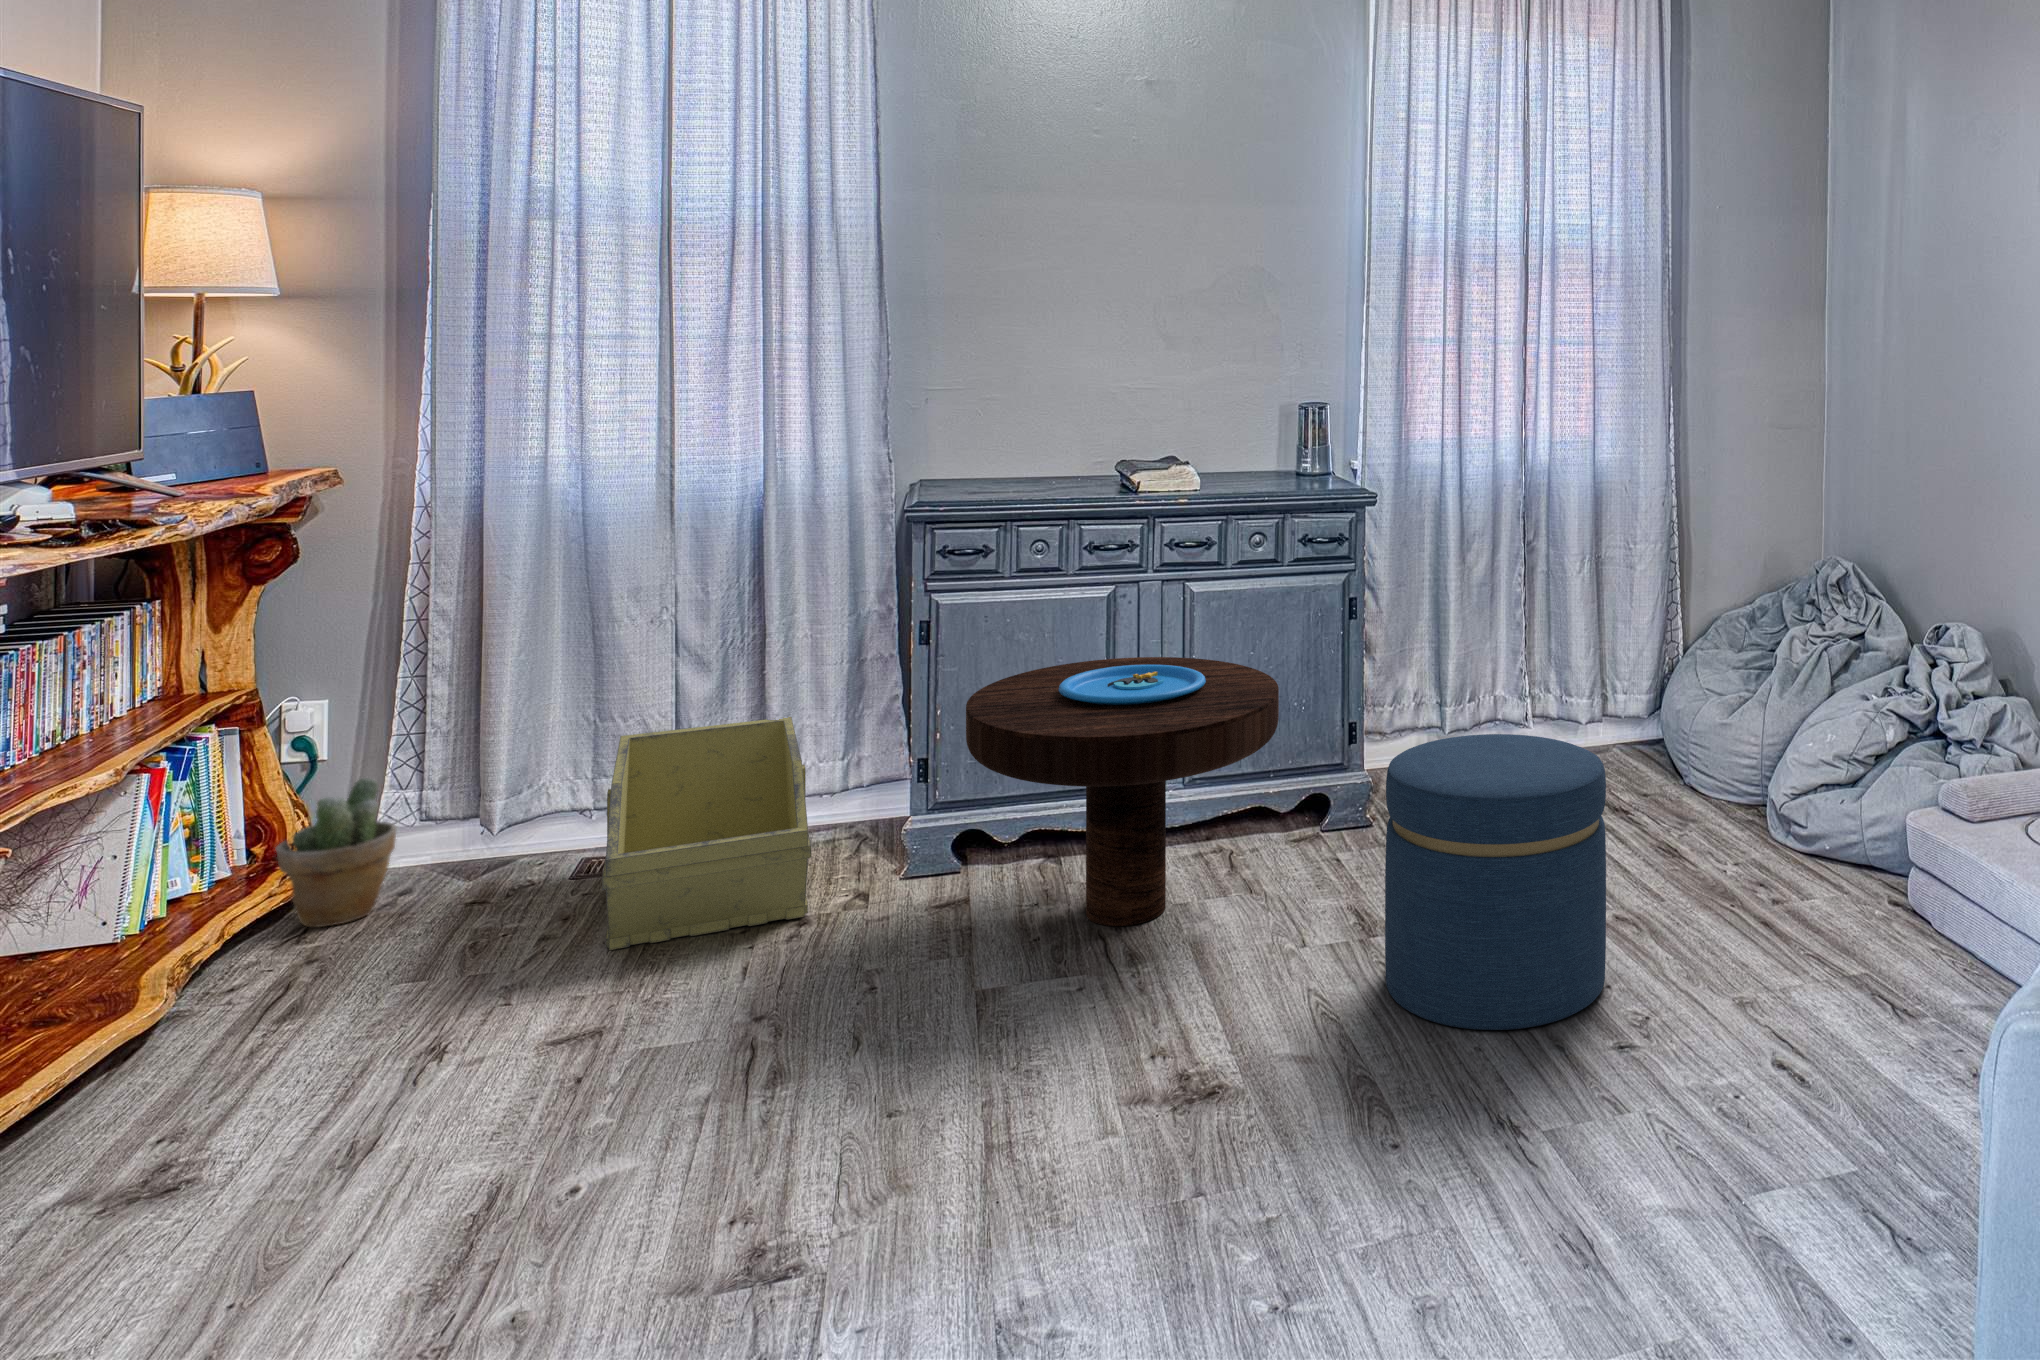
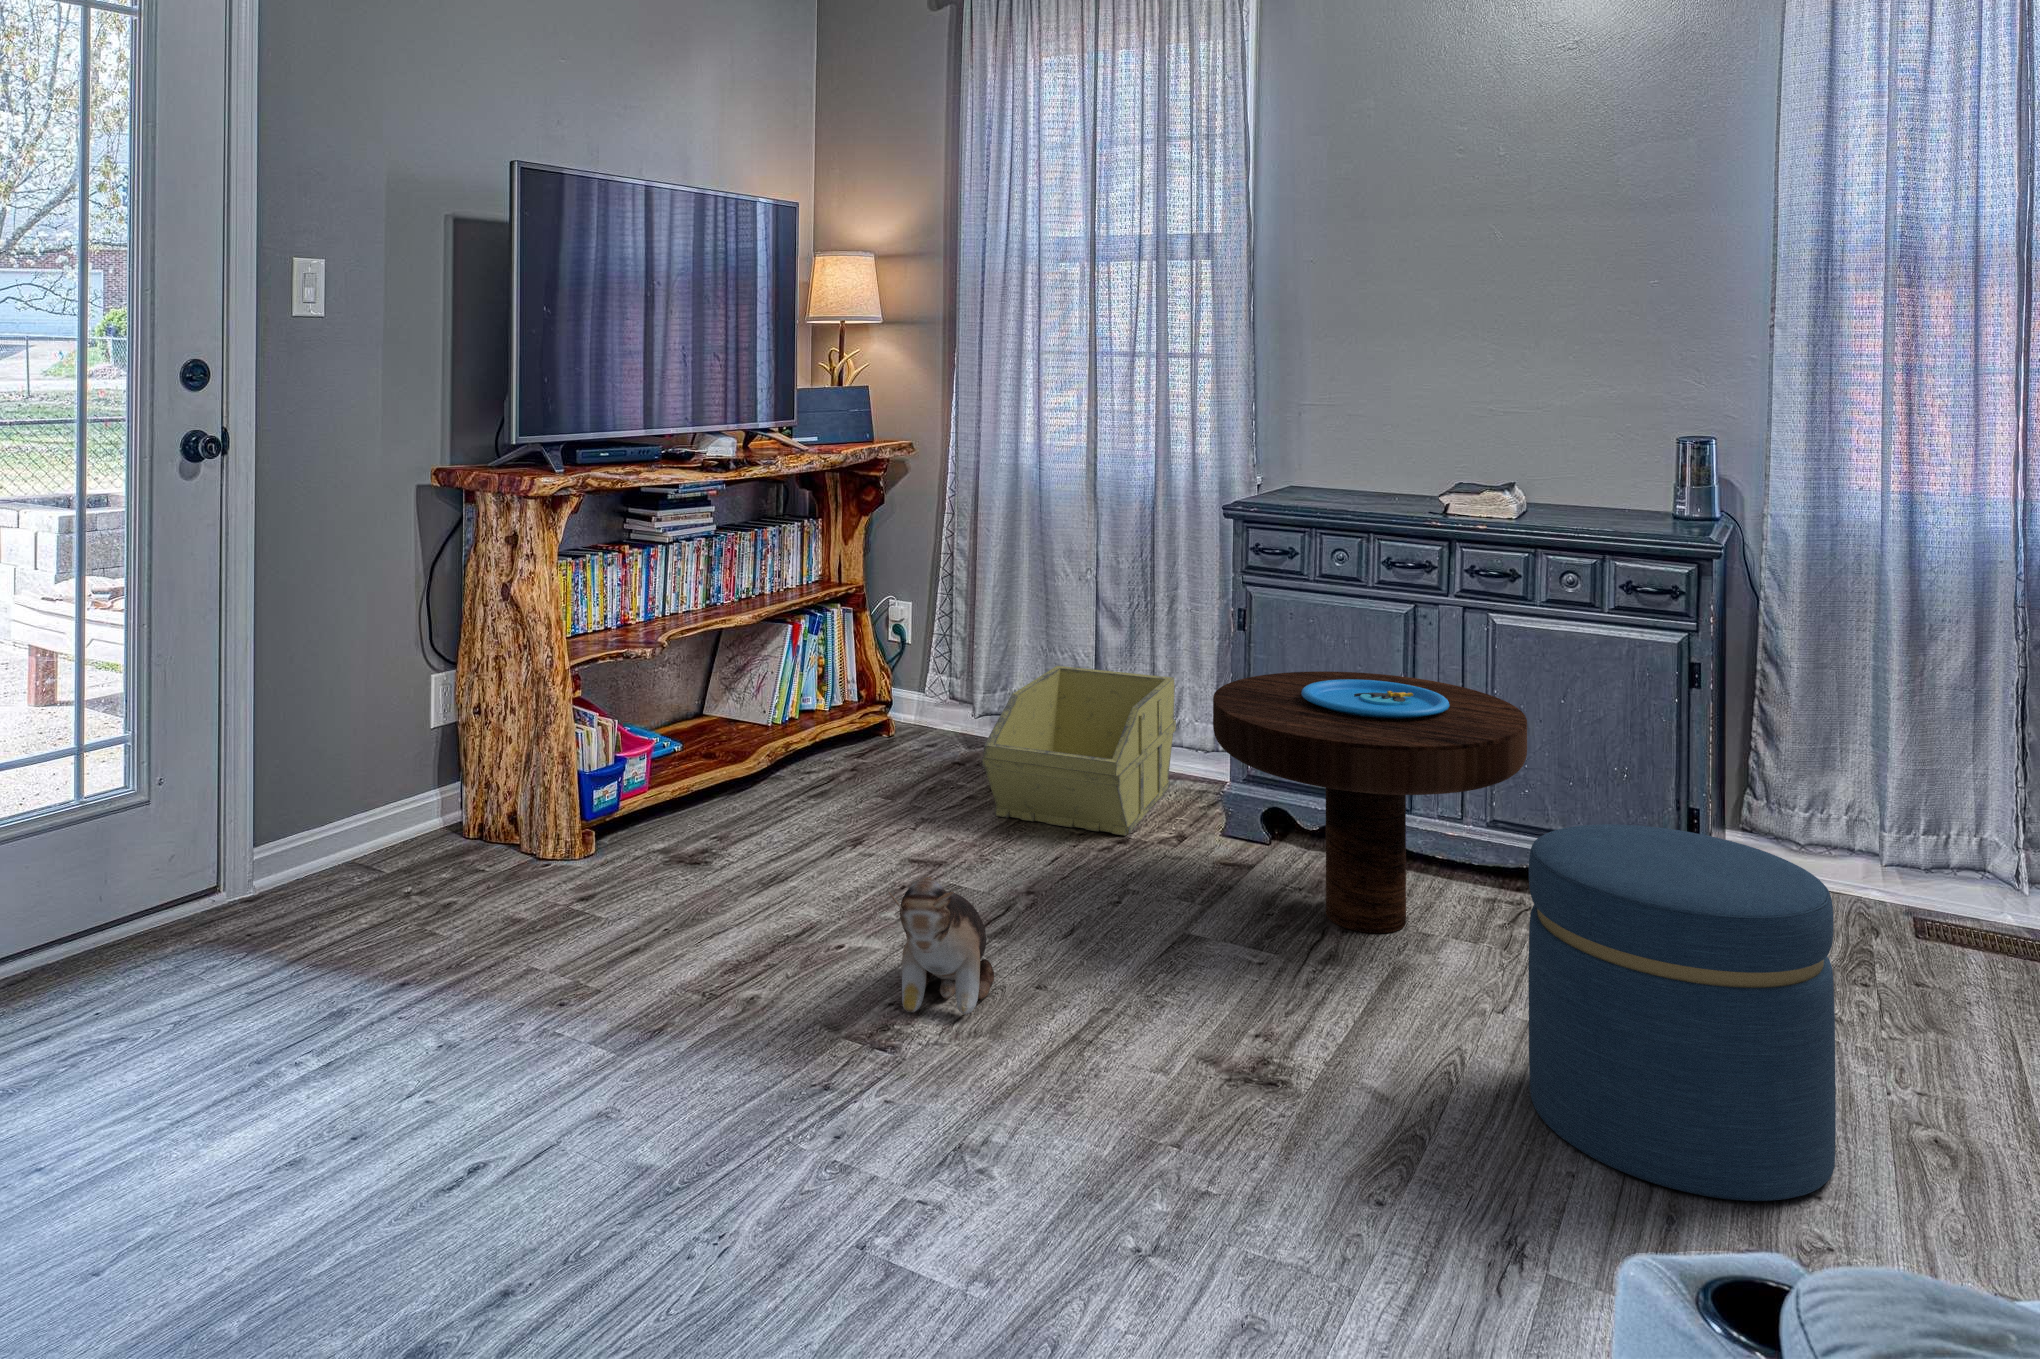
potted plant: present [276,778,396,927] -> none [861,660,925,754]
plush toy: none [729,1029,864,1221] -> present [888,877,994,1014]

